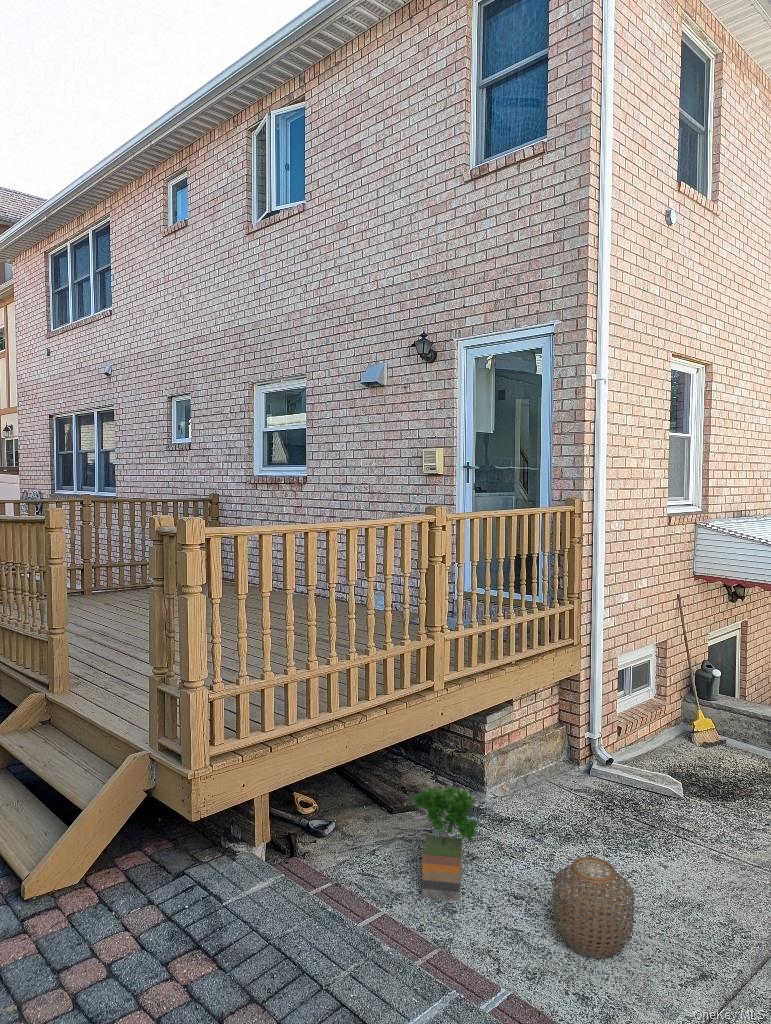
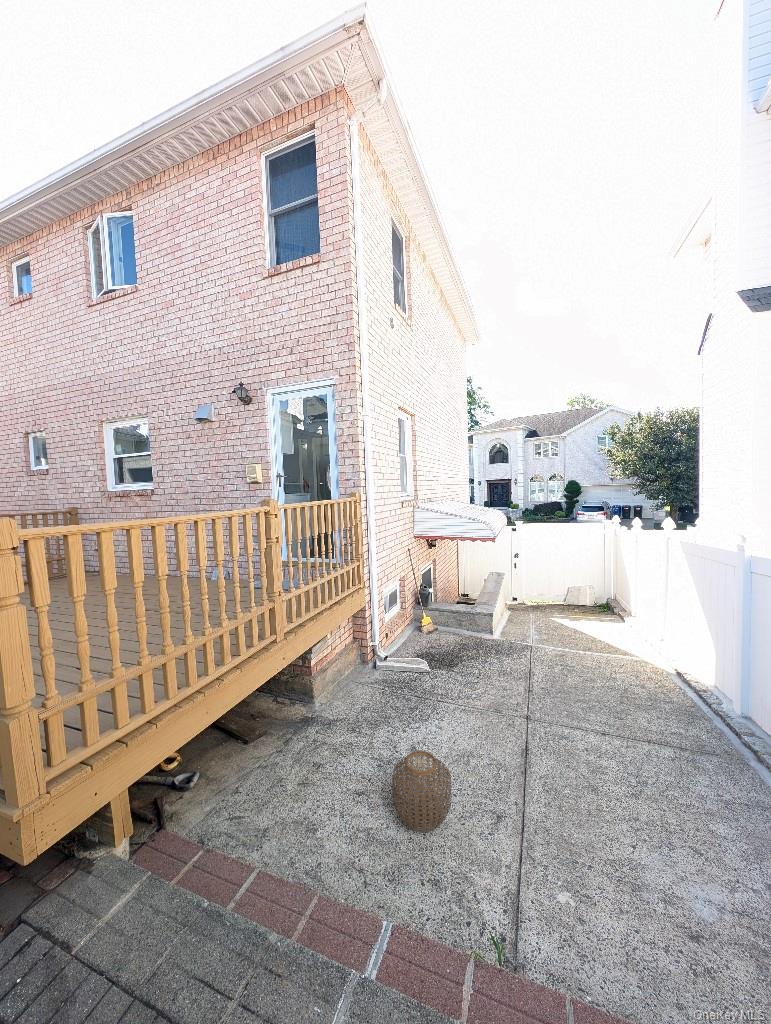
potted tree: present [414,787,479,901] -> none [270,719,328,822]

